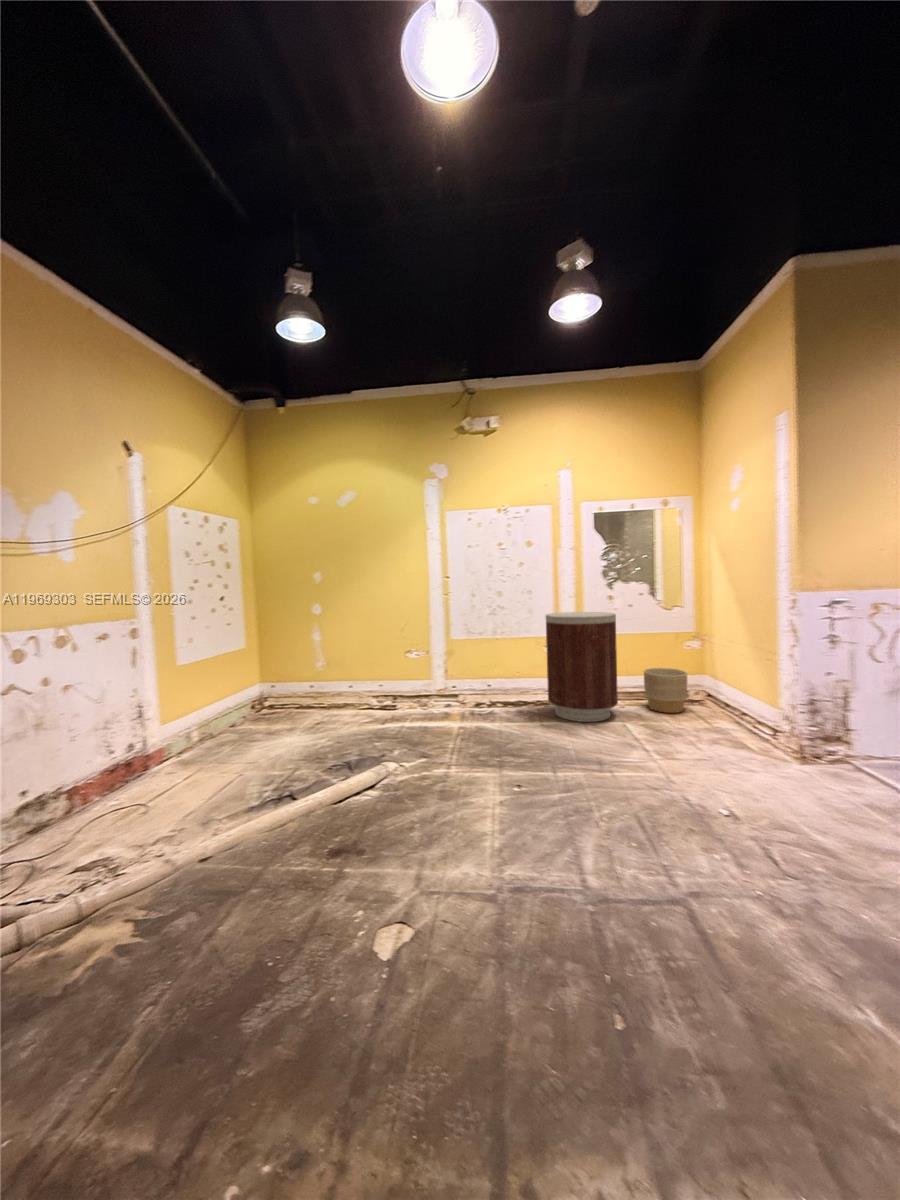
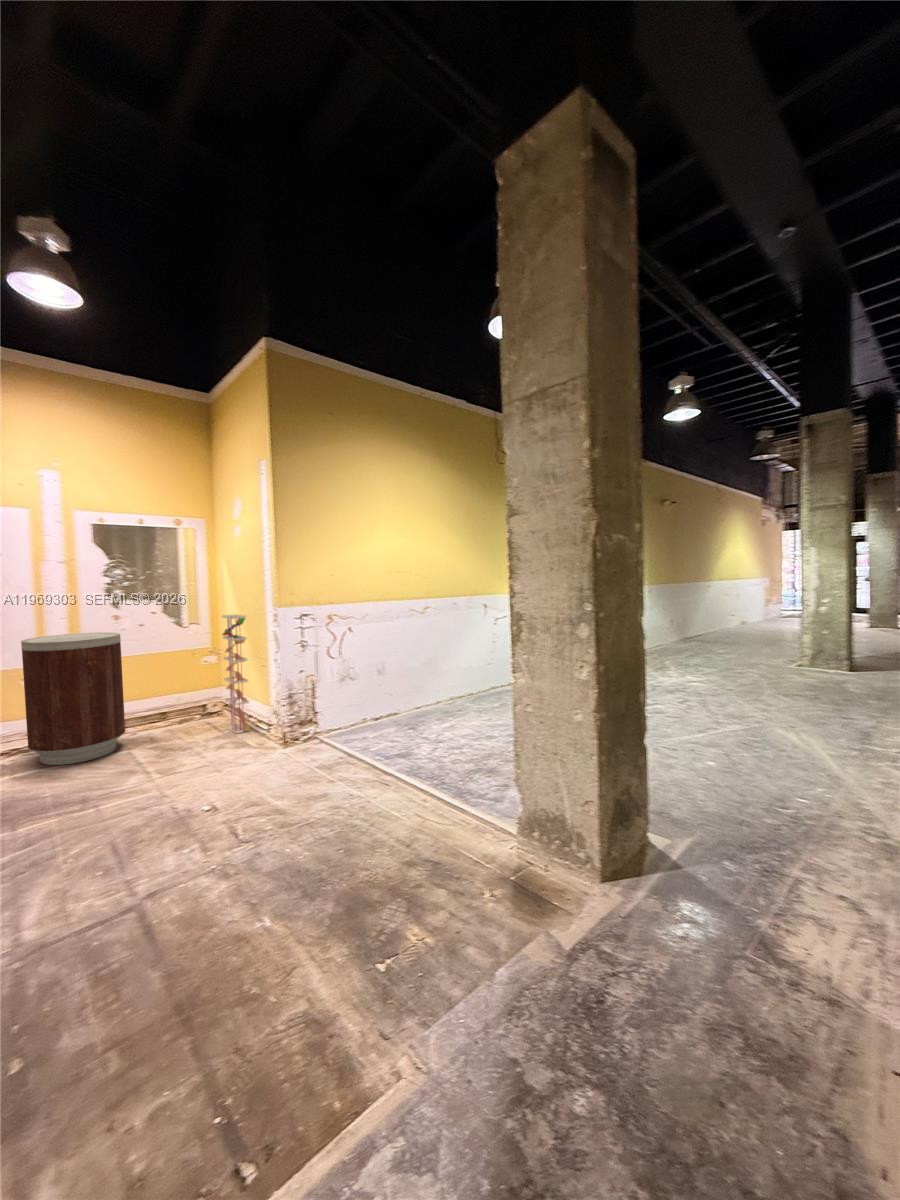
shelving unit: none [712,600,746,730] -> present [222,615,250,734]
planter: present [644,668,687,713] -> none [157,685,203,731]

